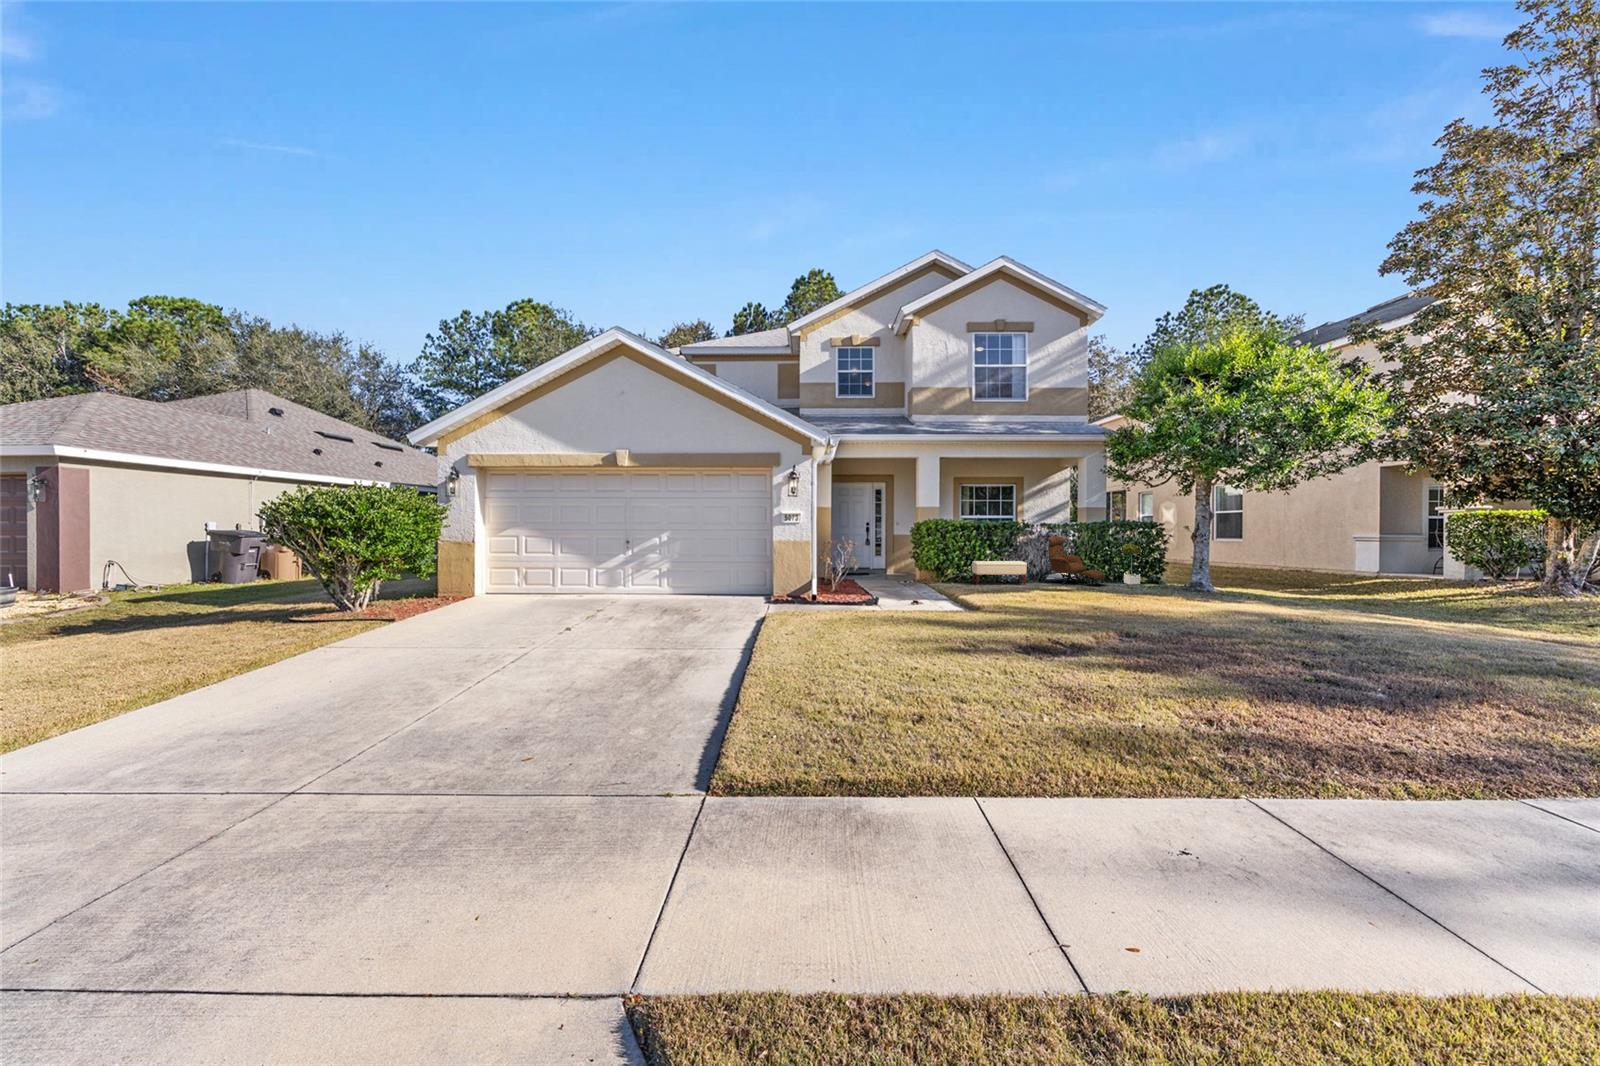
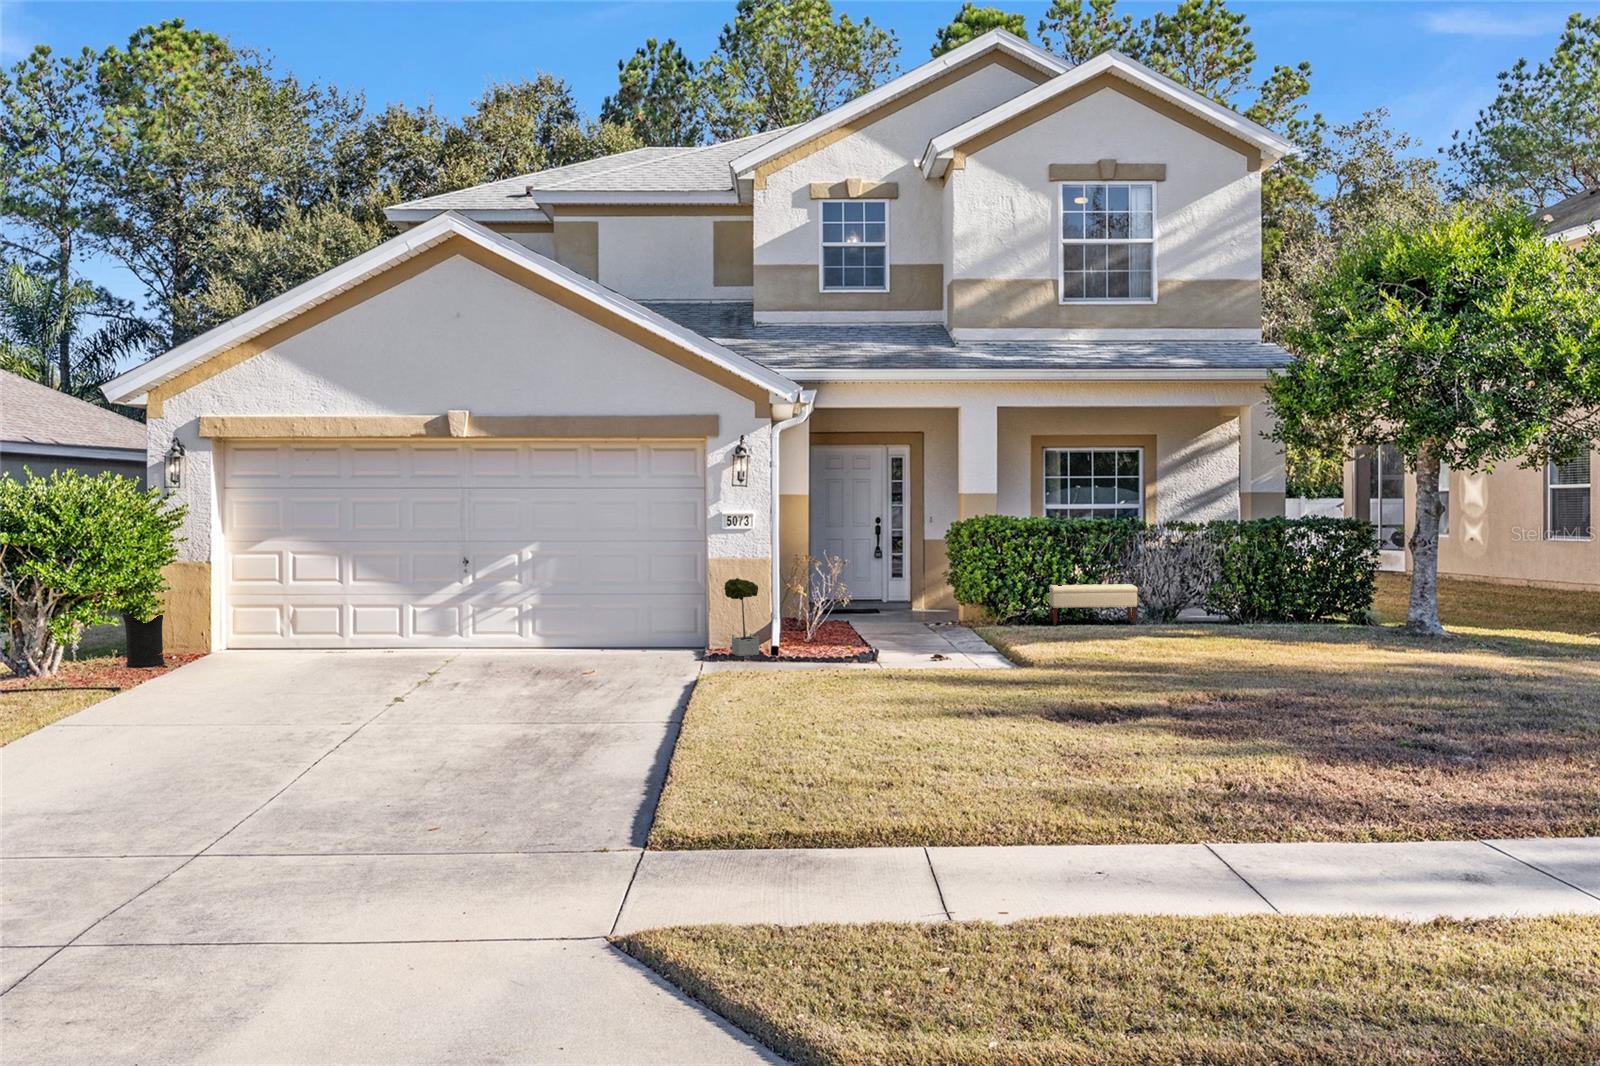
lounge chair: present [1048,536,1106,586] -> none [1176,541,1269,626]
potted tree: present [1121,543,1141,584] -> present [724,578,759,656]
trash can: none [413,567,442,605] -> present [122,614,164,667]

